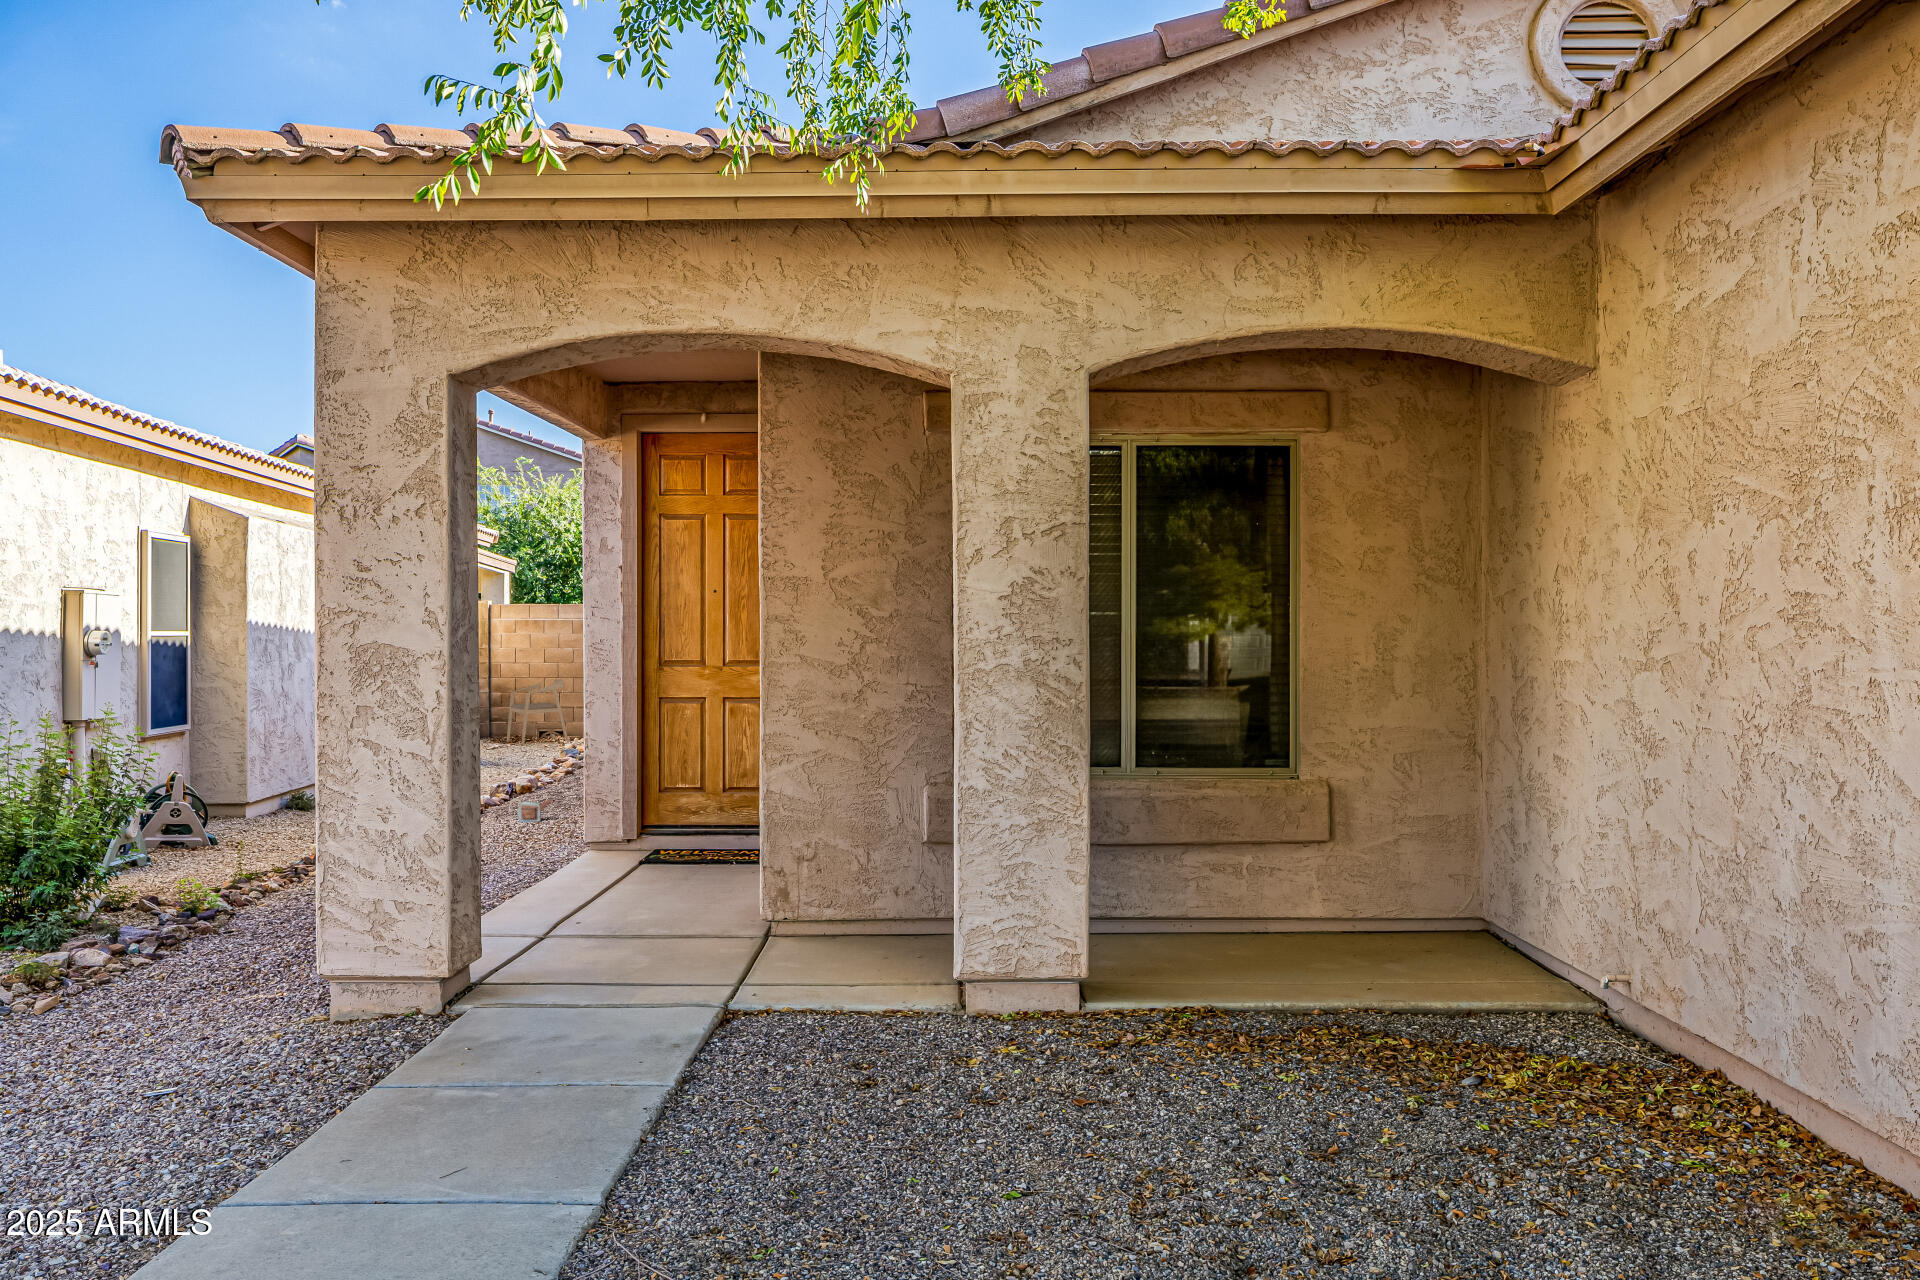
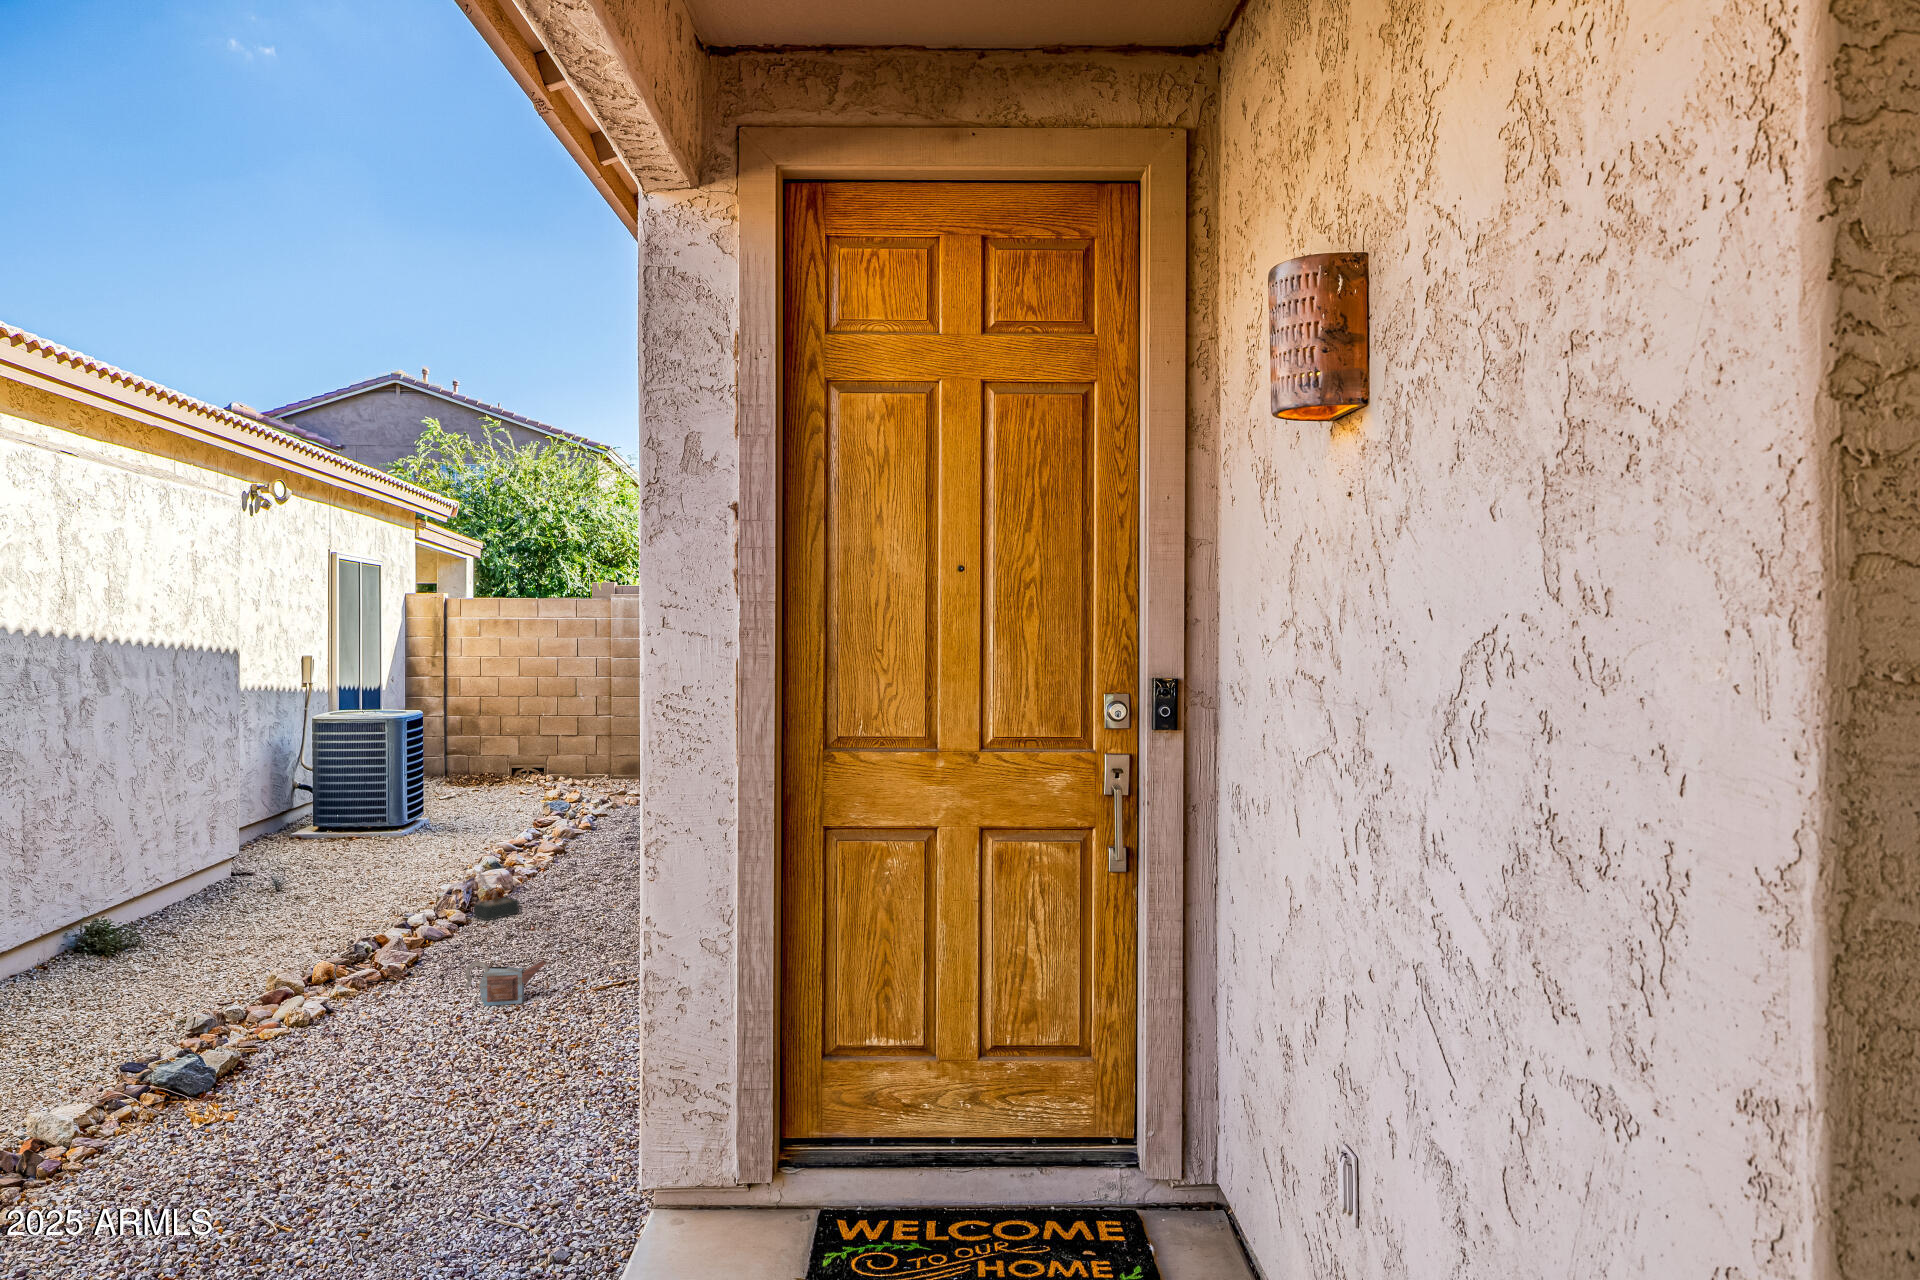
armchair: present [507,679,569,745] -> none [467,697,551,787]
decorative plant: none [506,766,543,798] -> present [463,870,523,921]

